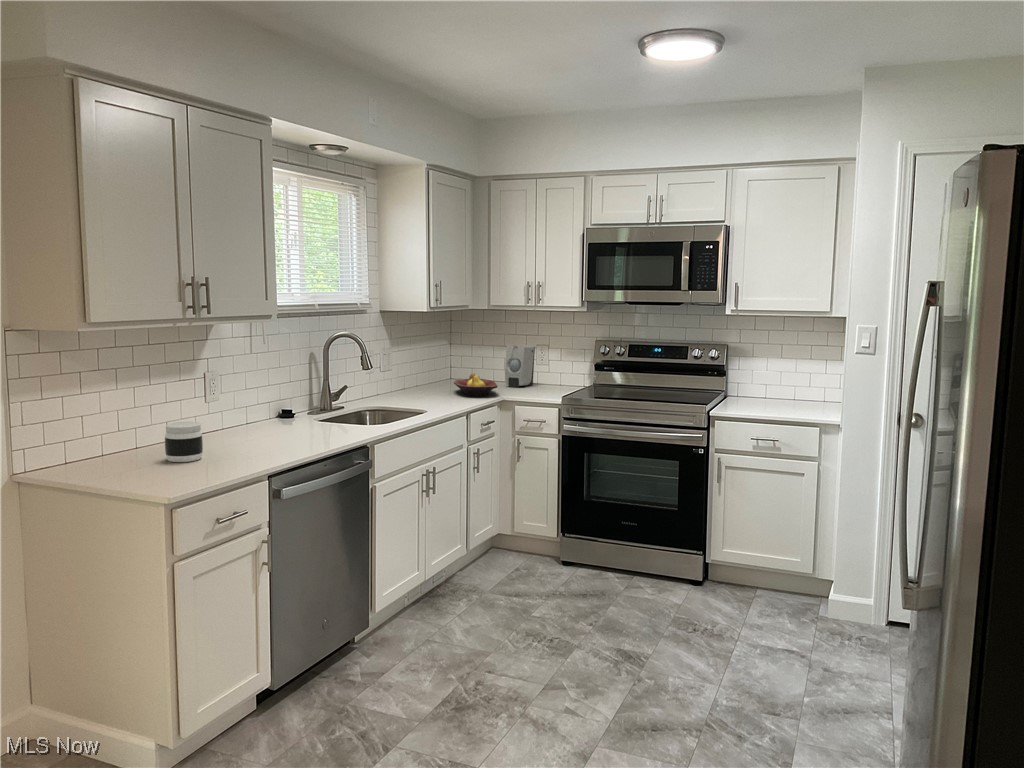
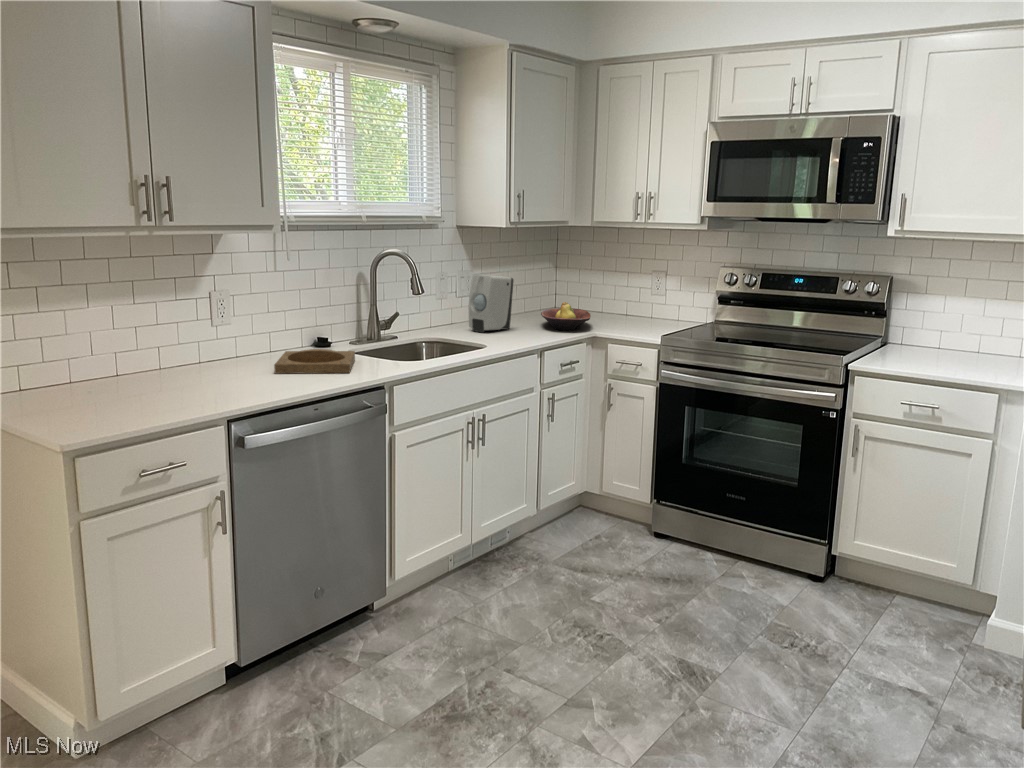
soap dispenser: present [505,345,535,387] -> present [469,275,513,332]
tray: none [268,418,337,439] -> present [274,349,355,374]
jar: present [165,422,203,462] -> none [126,351,171,398]

